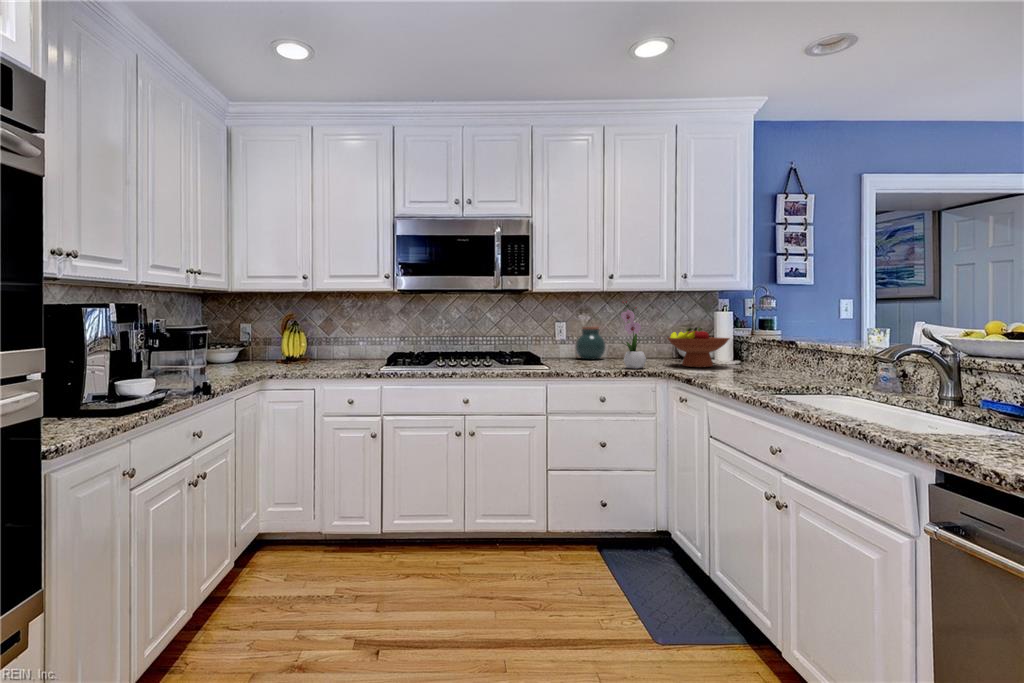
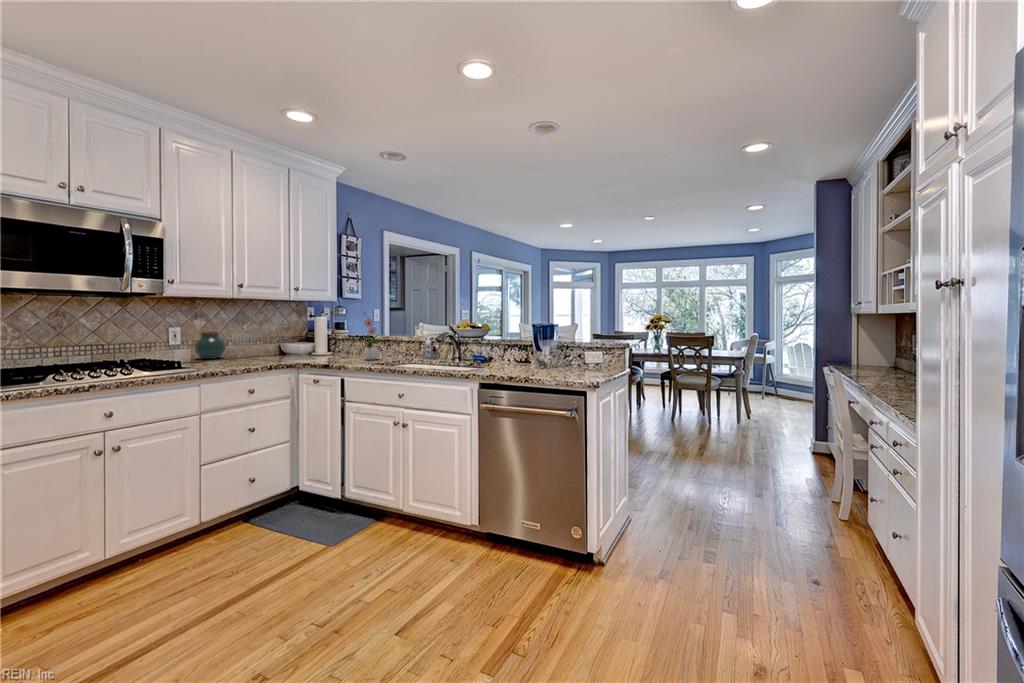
flower arrangement: present [621,301,647,369] -> present [363,318,380,360]
fruit bowl: present [667,327,729,367] -> none [288,329,333,357]

